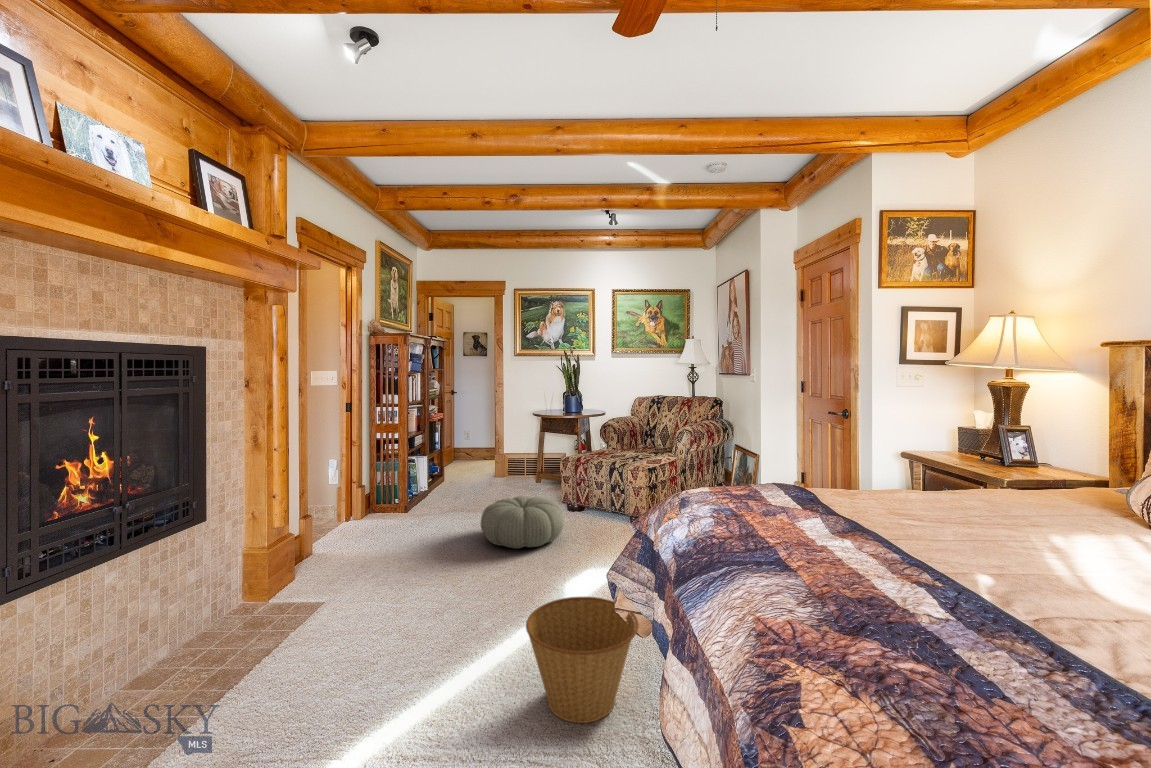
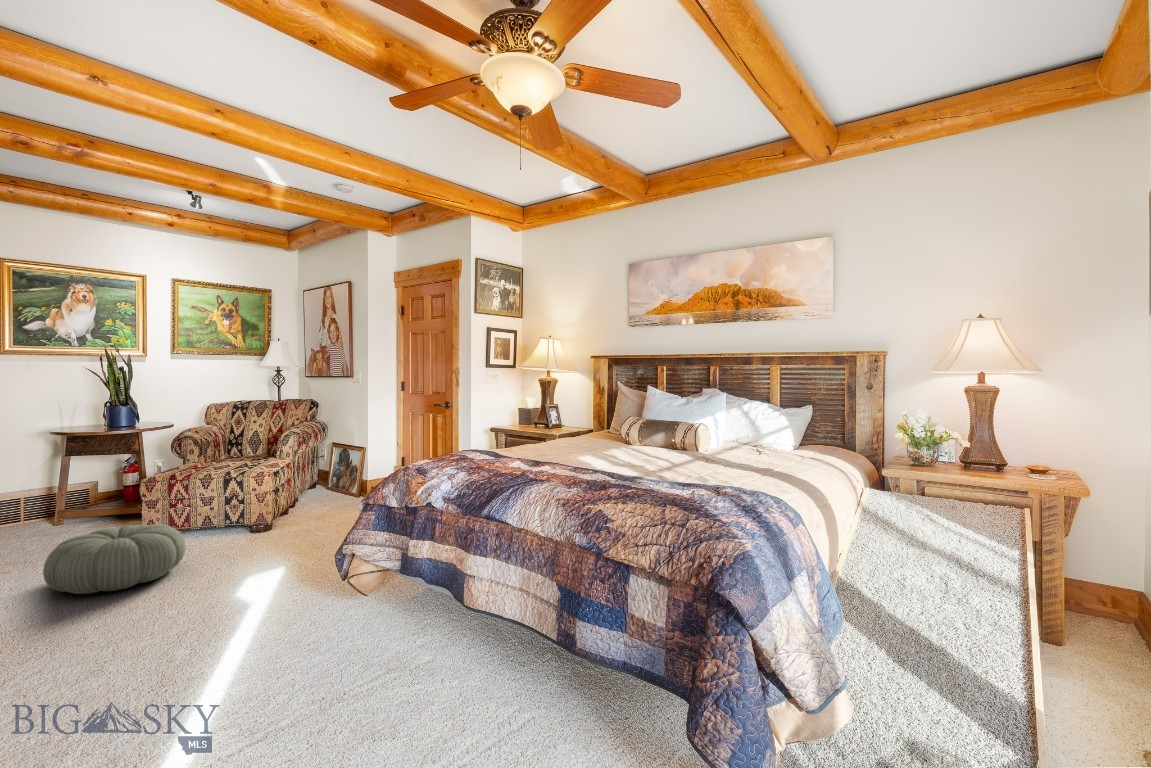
basket: present [526,597,639,723] -> none [299,563,409,670]

